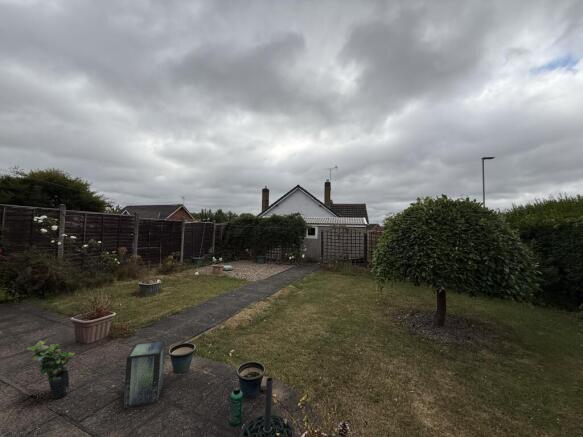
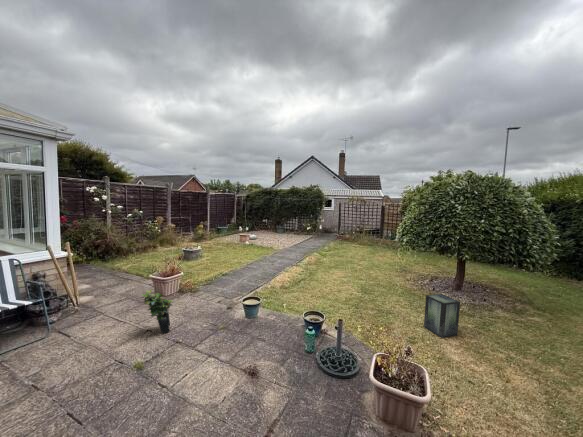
storage box: present [124,341,165,408] -> present [424,294,460,338]

